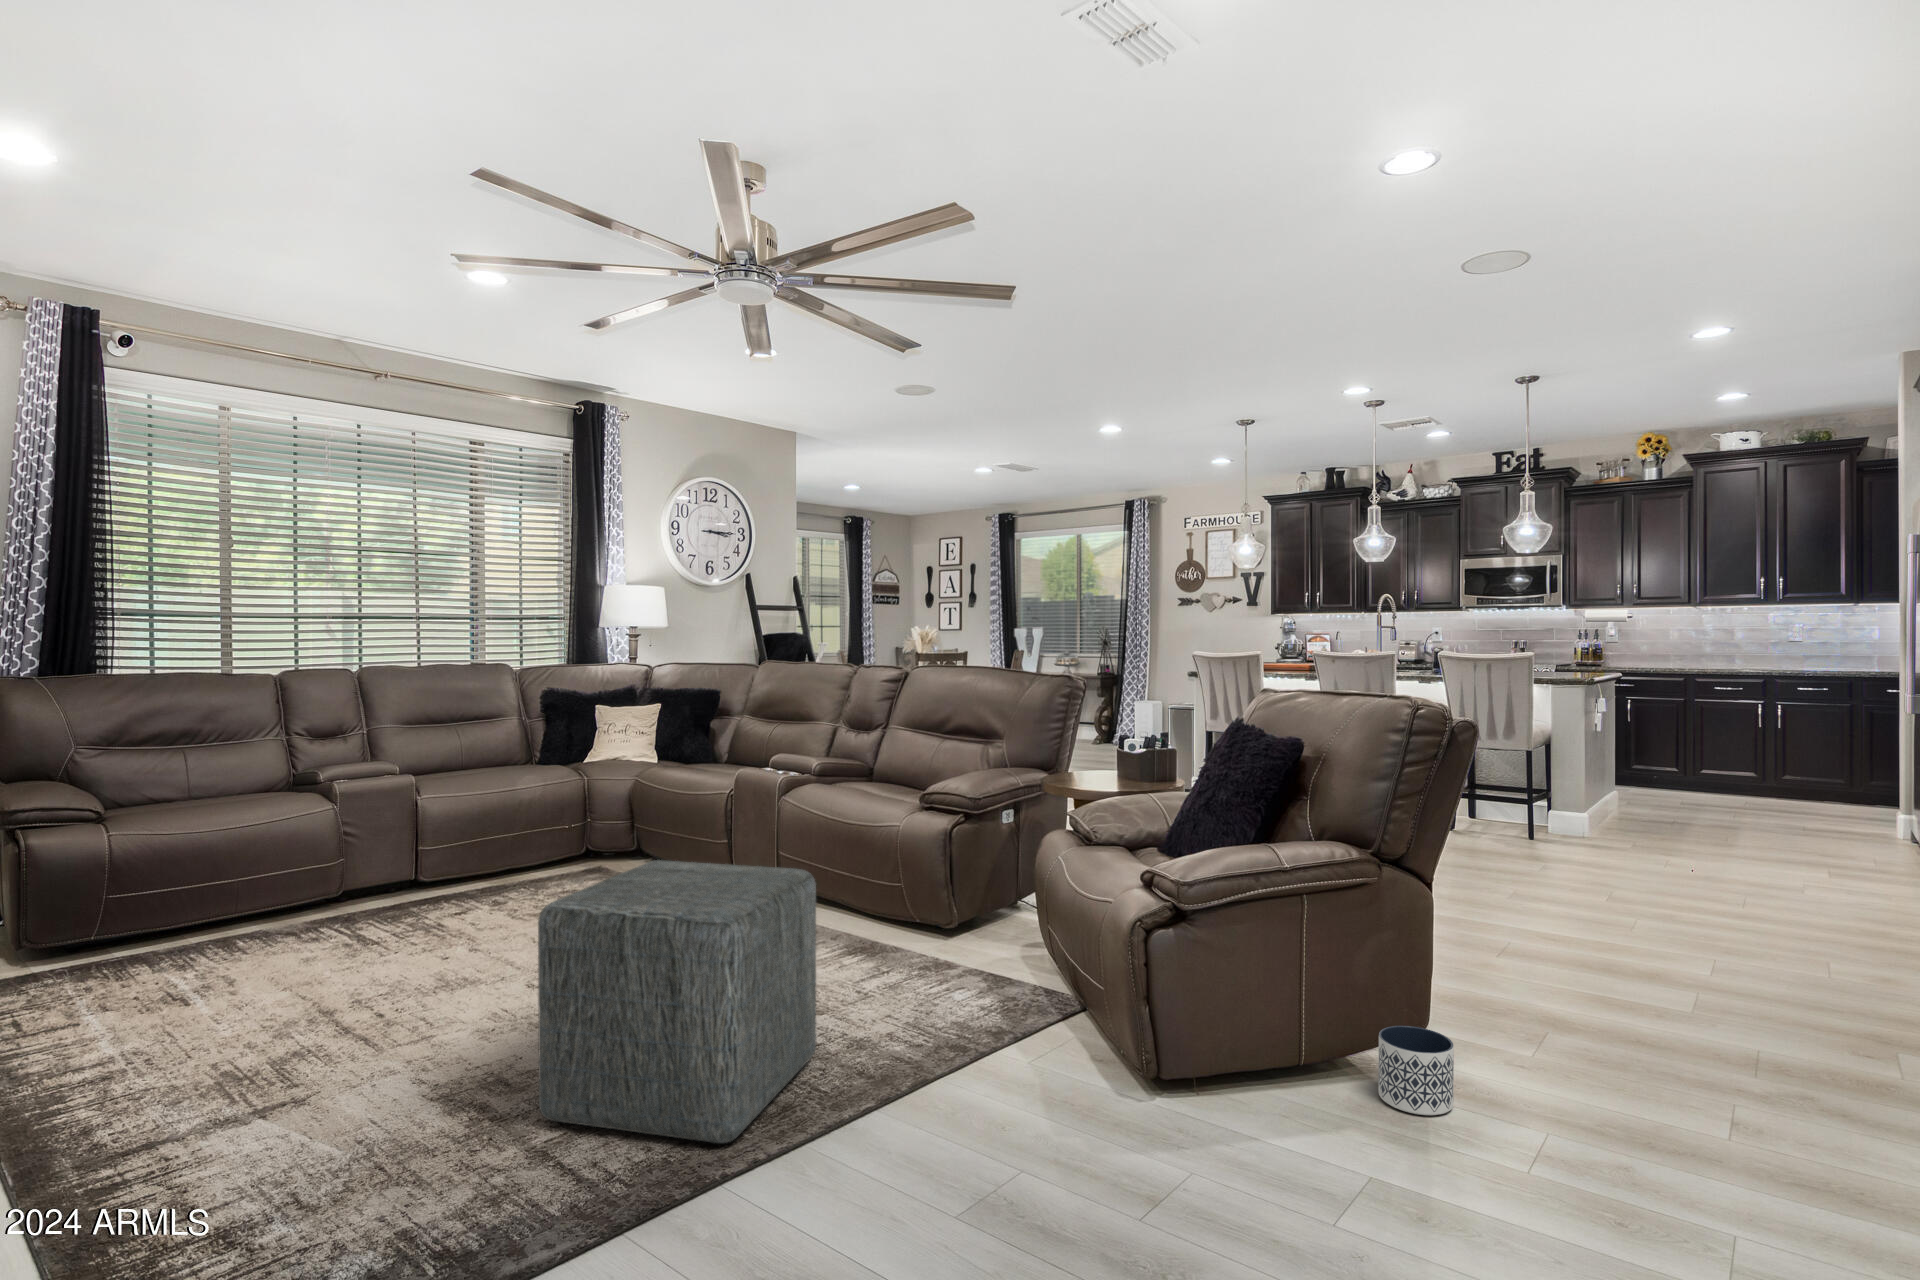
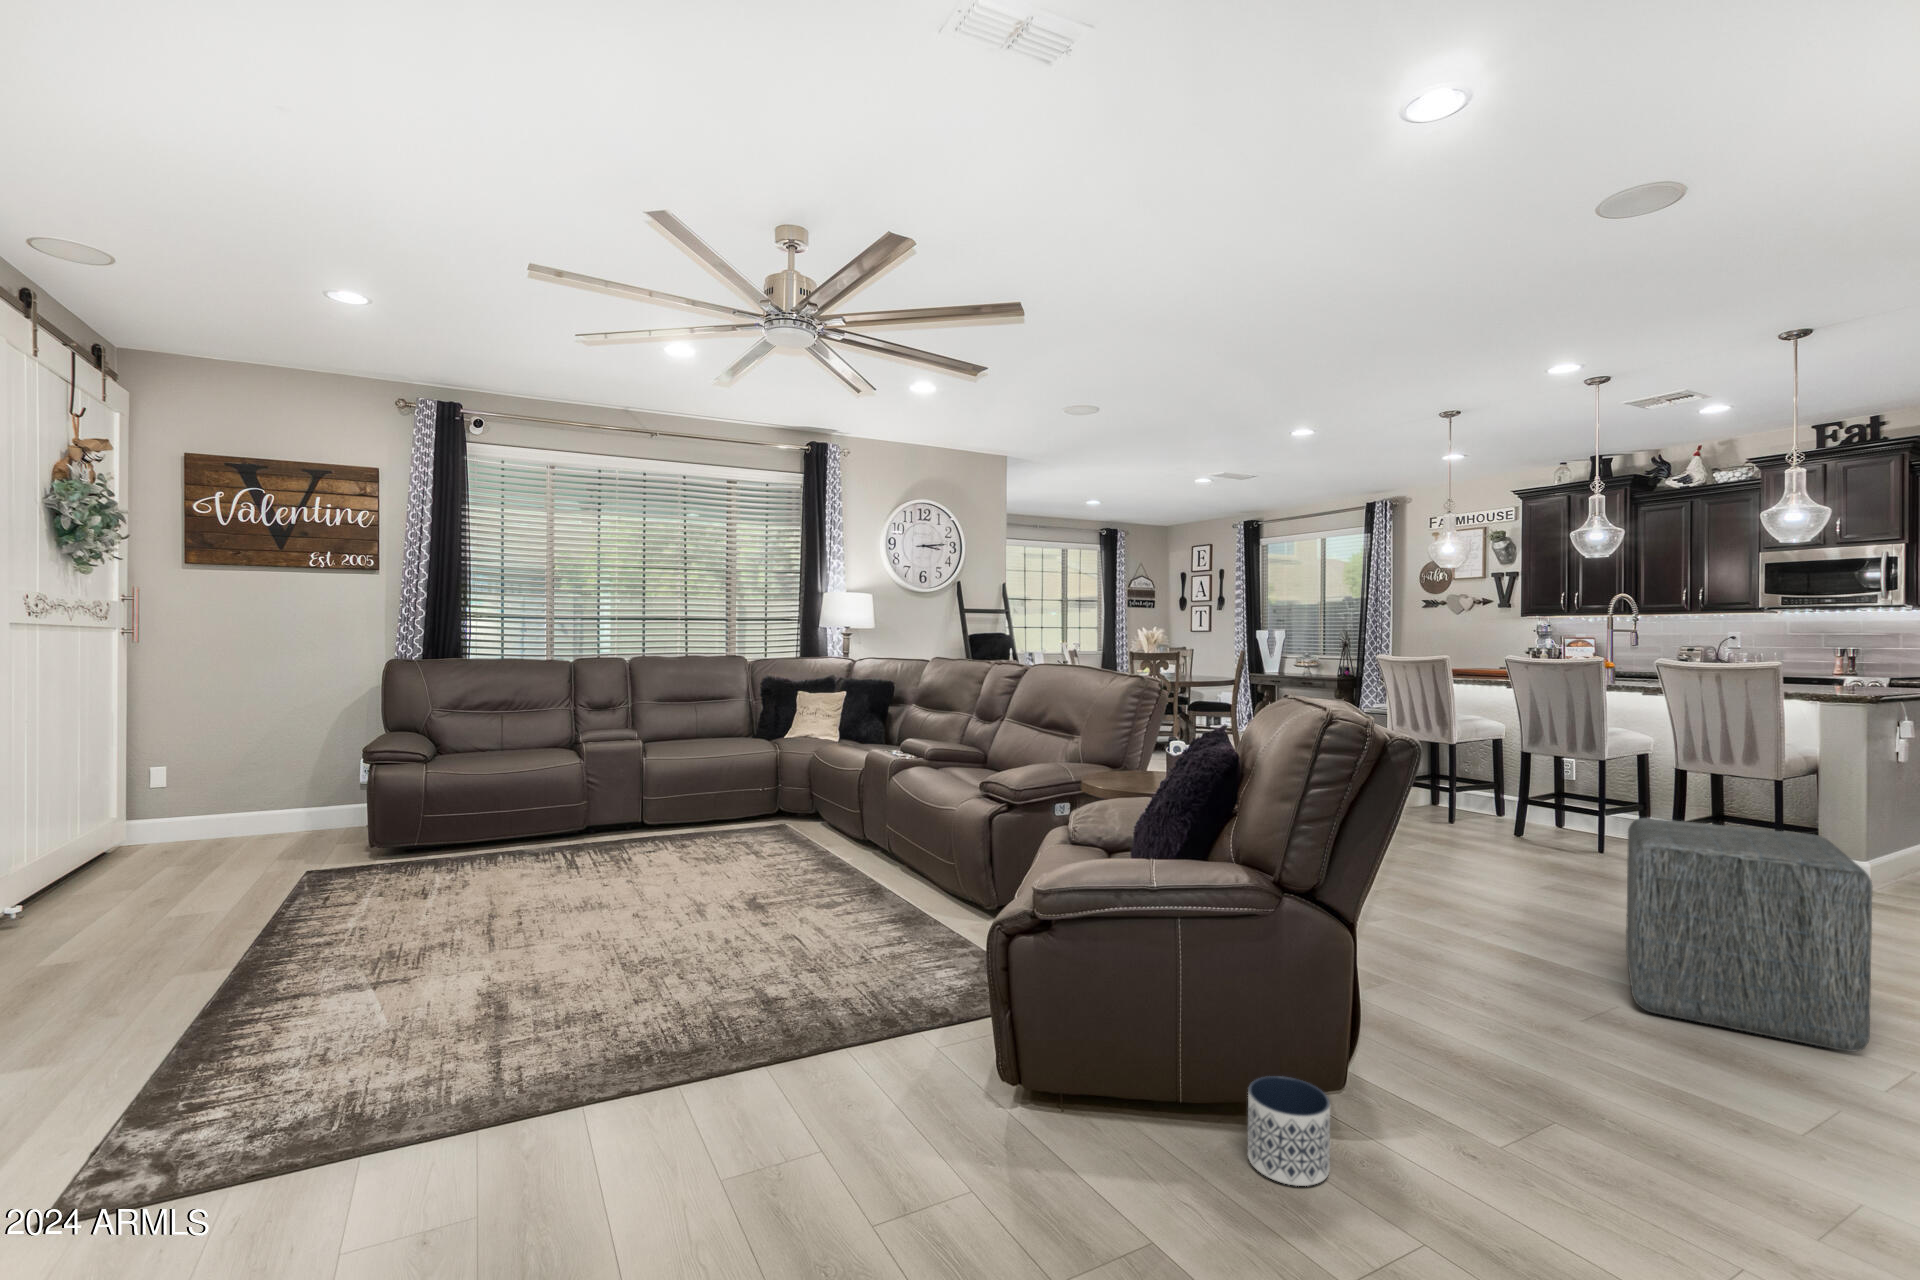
ottoman: present [538,860,816,1143] -> present [1626,818,1872,1052]

